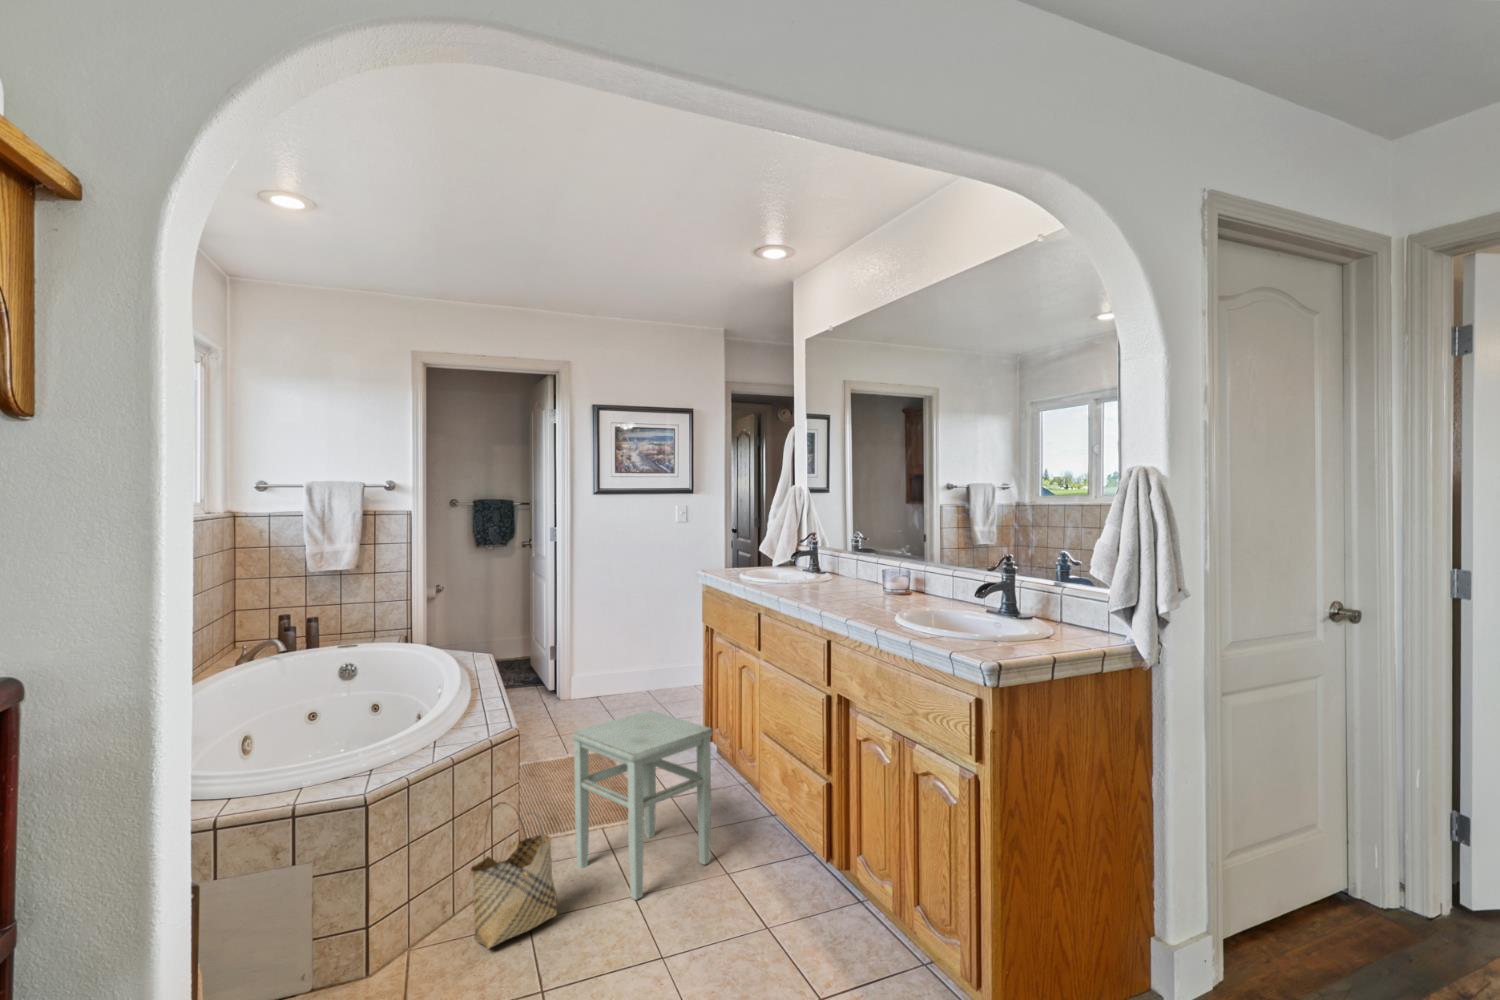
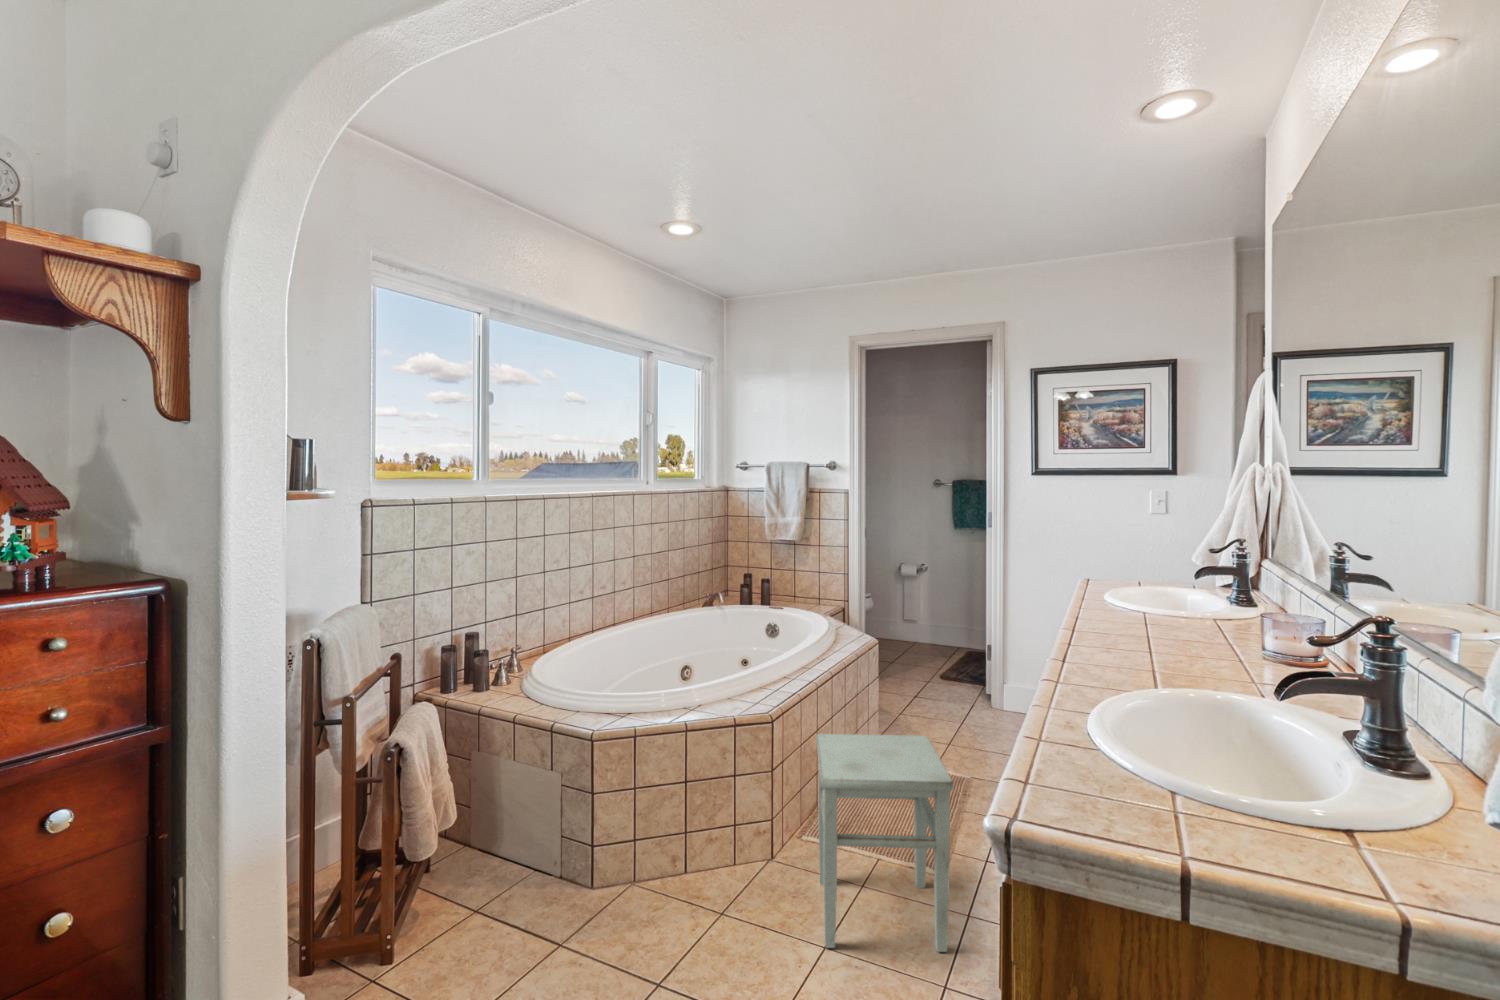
woven basket: present [471,802,557,949] -> none [661,781,752,919]

